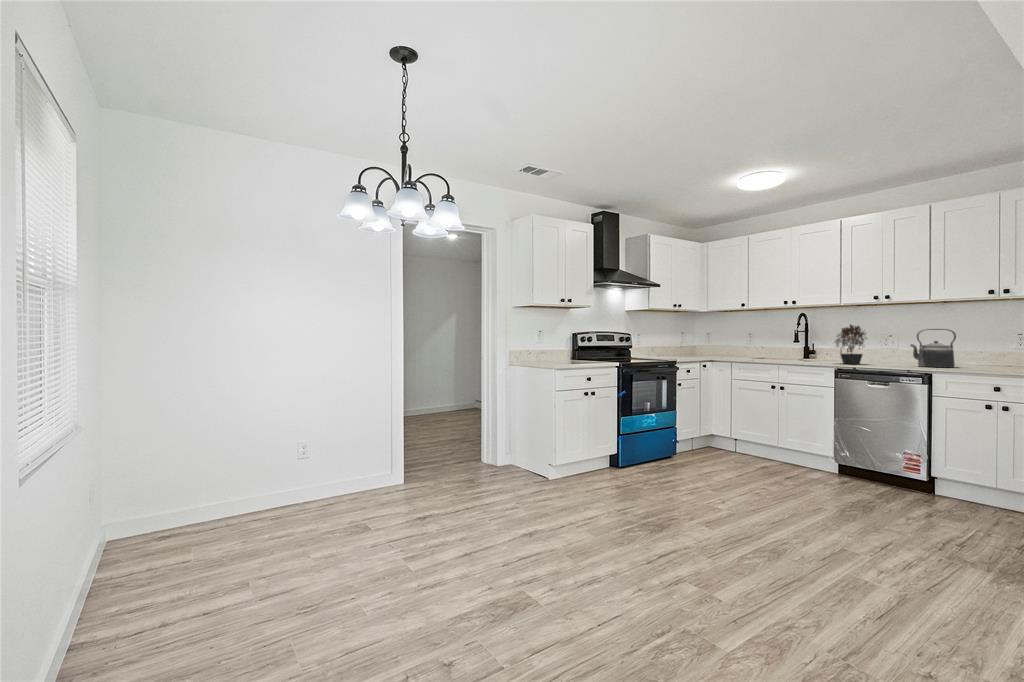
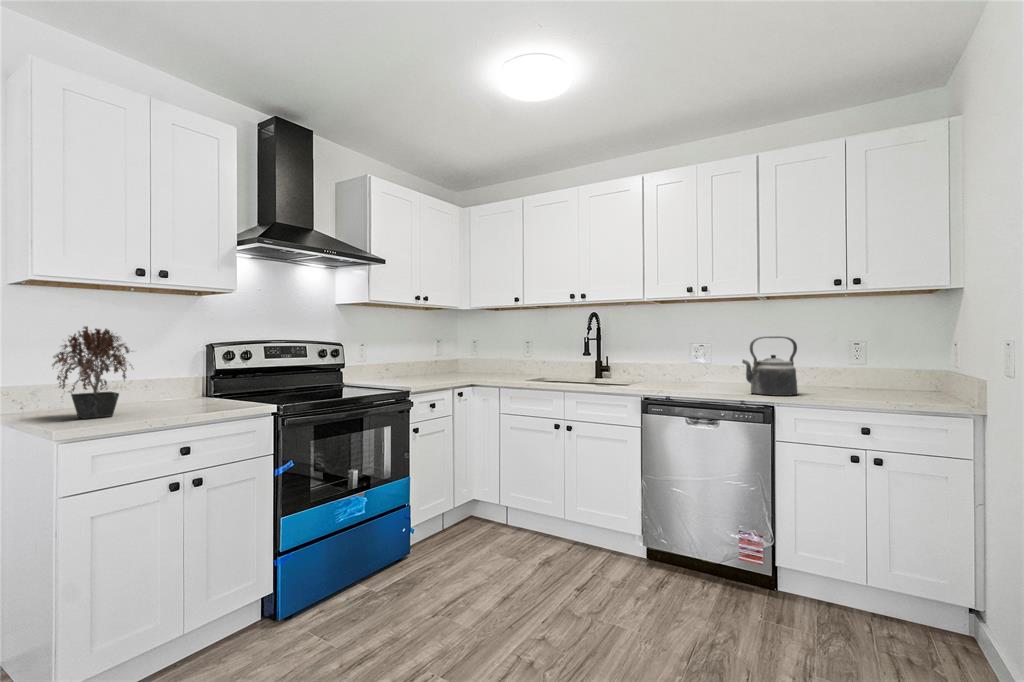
potted plant: present [835,324,865,364] -> present [52,327,131,419]

